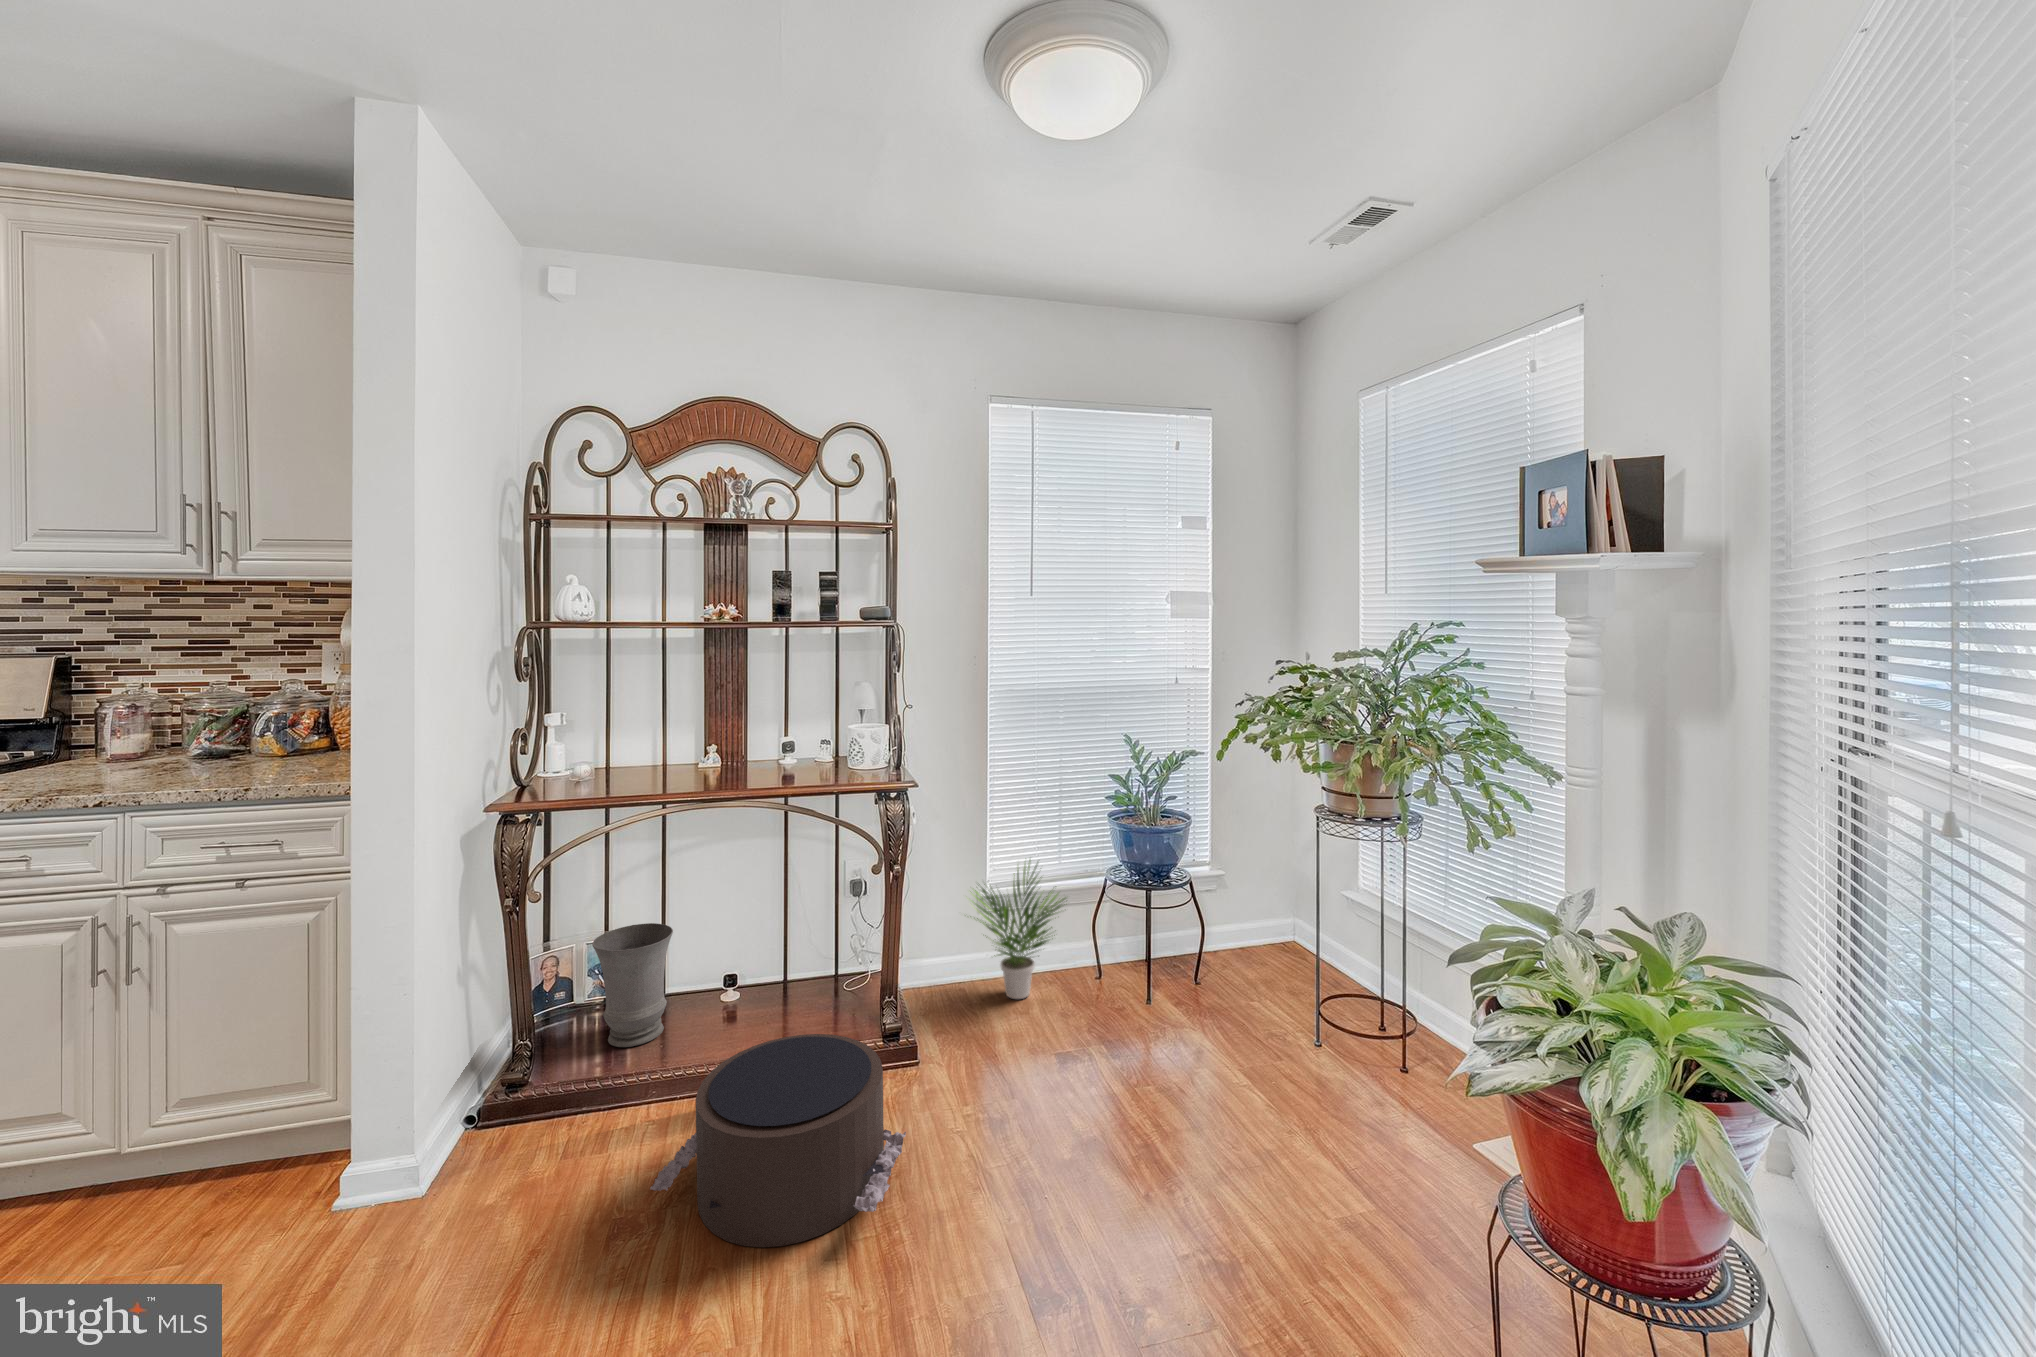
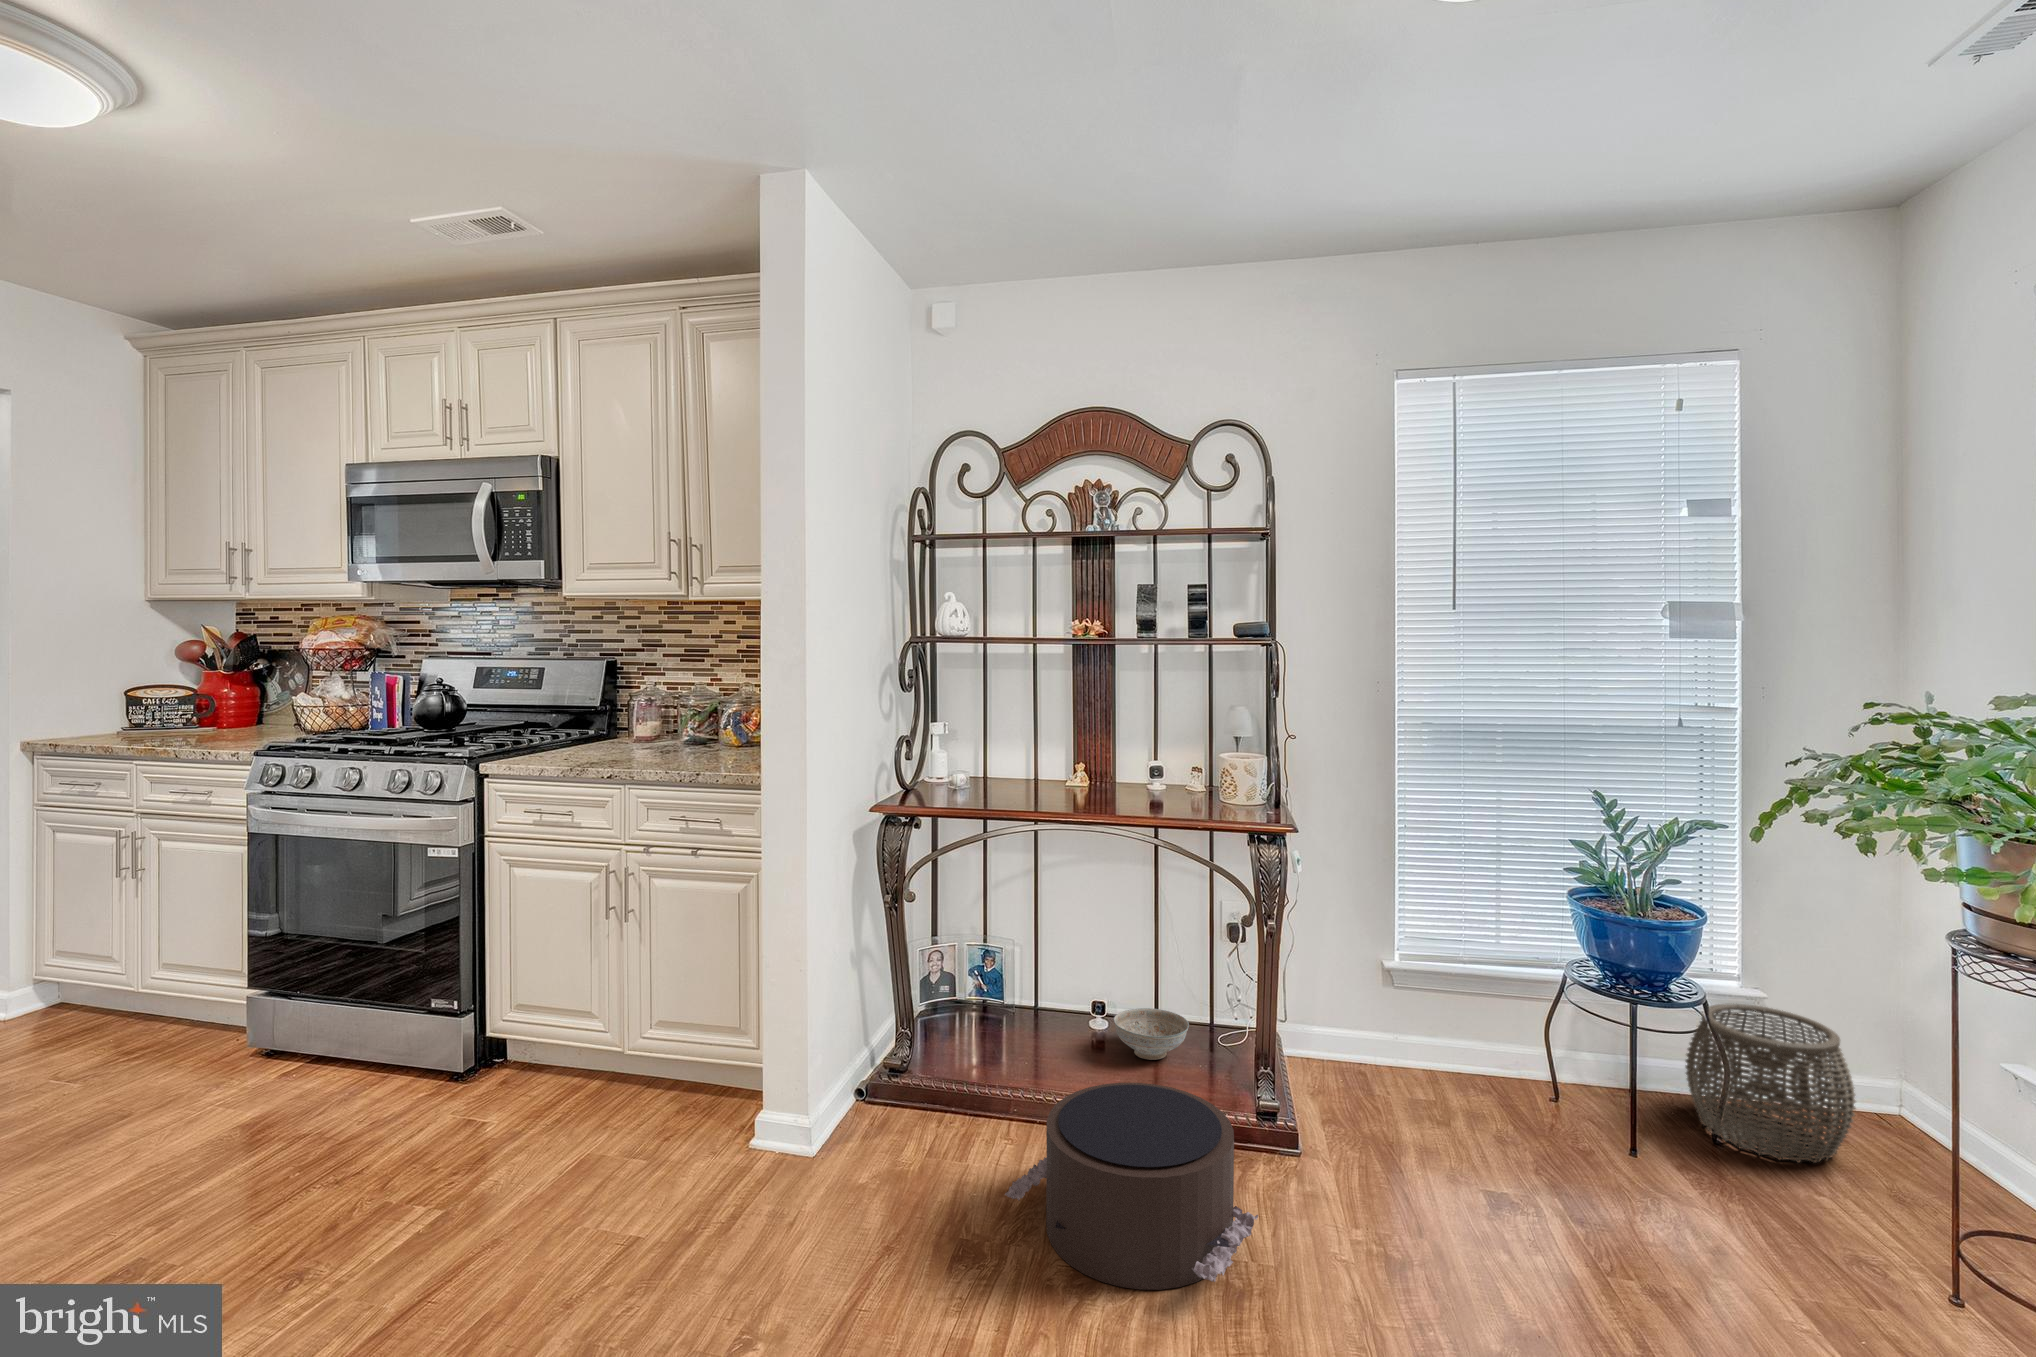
potted plant: present [970,864,1066,999] -> none [1345,932,1504,1109]
woven basket: none [1182,878,1279,982] -> present [1686,1004,1856,1163]
vase: present [592,923,673,1047] -> none [965,941,1037,1062]
decorative bowl: none [754,961,825,1010] -> present [1114,1008,1189,1060]

